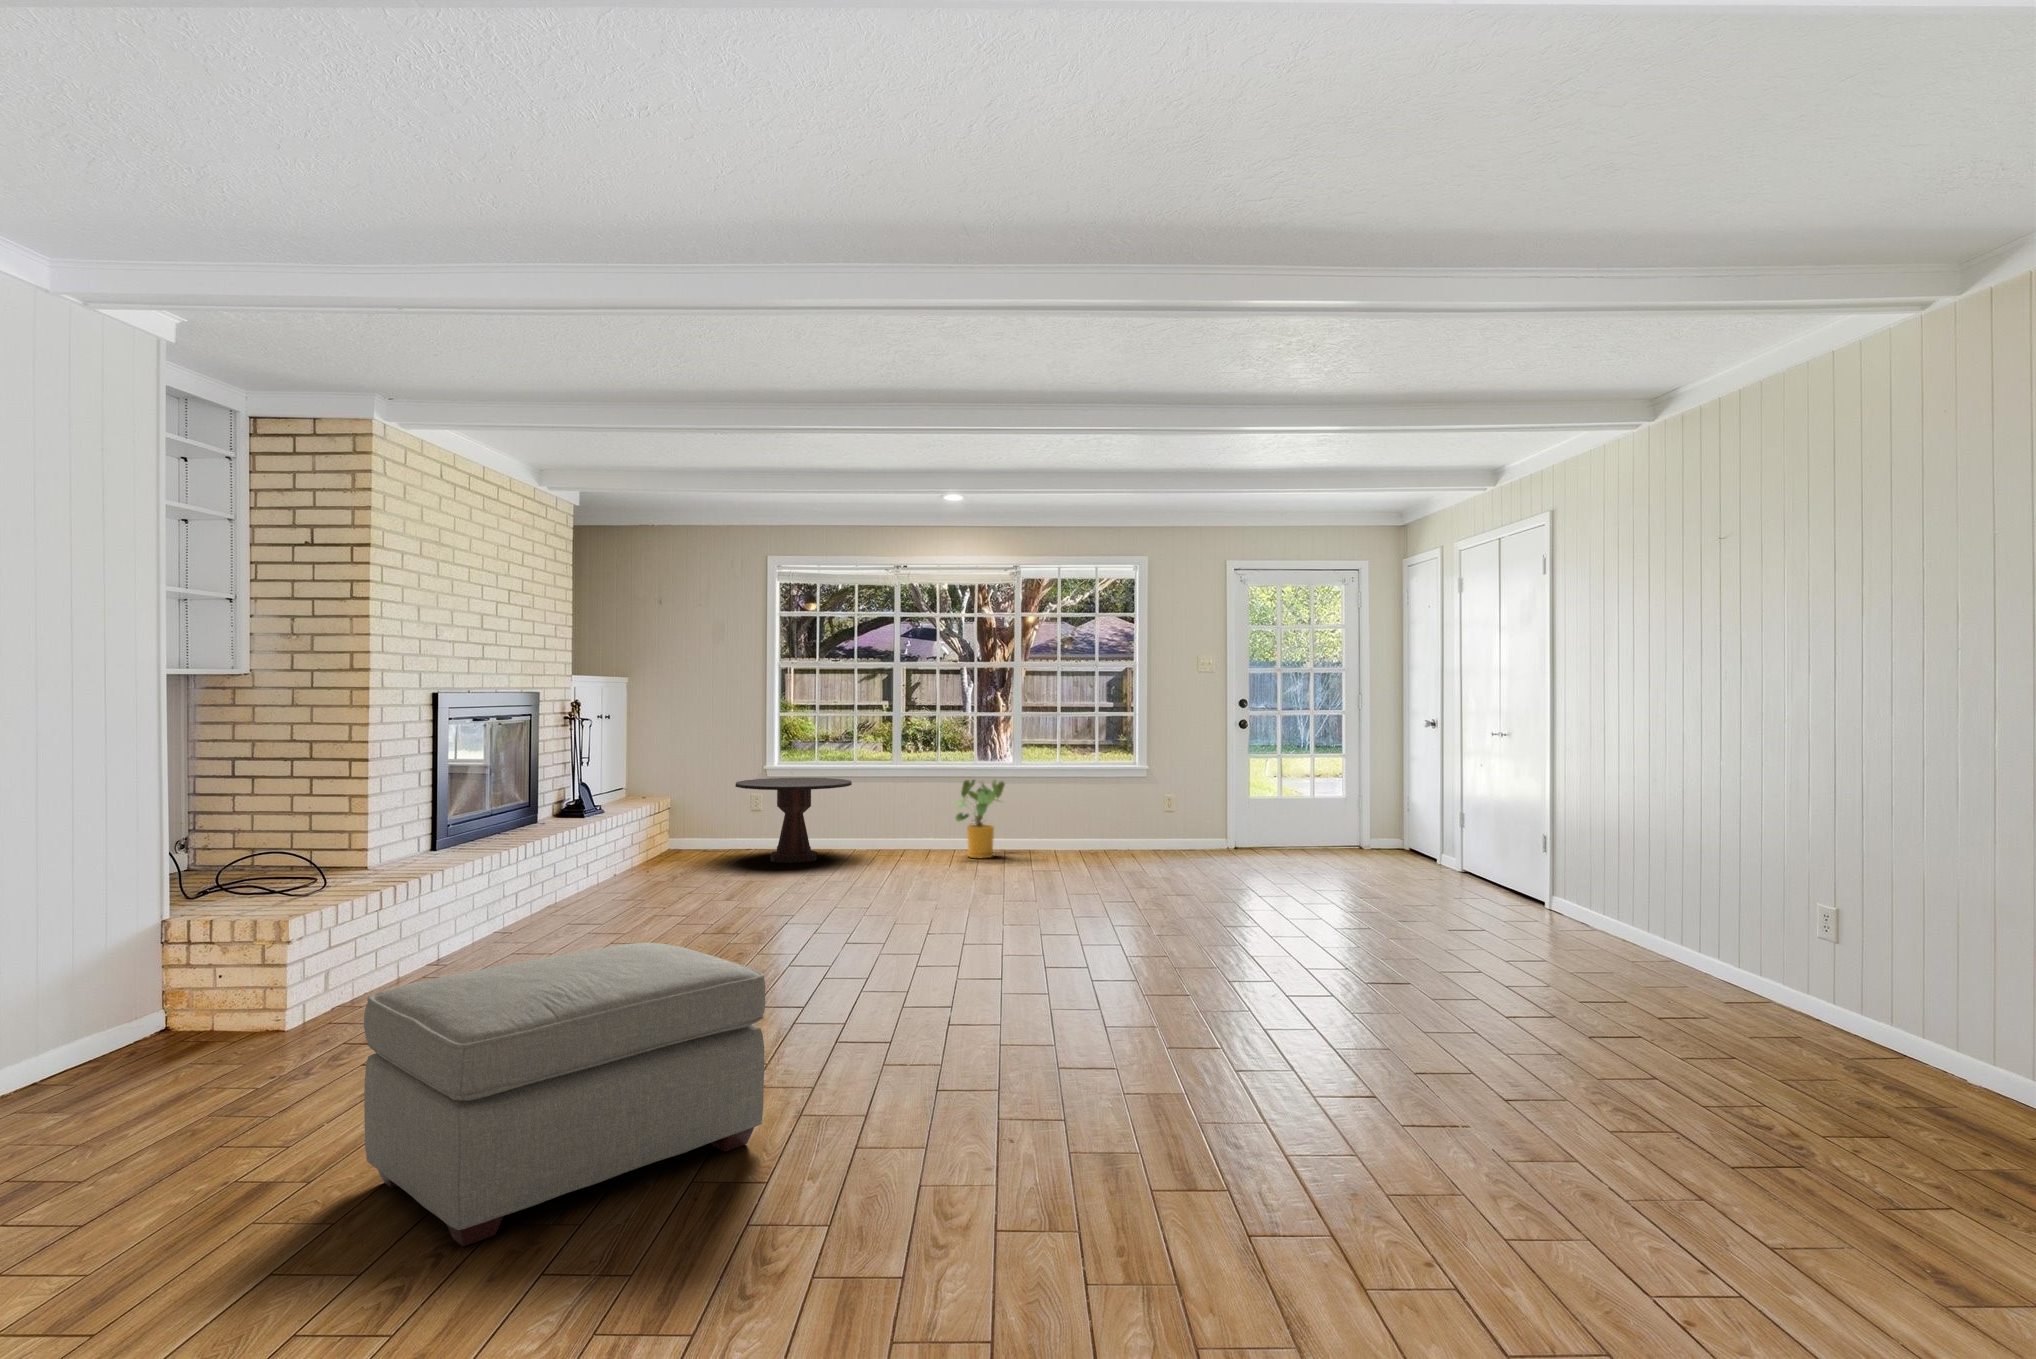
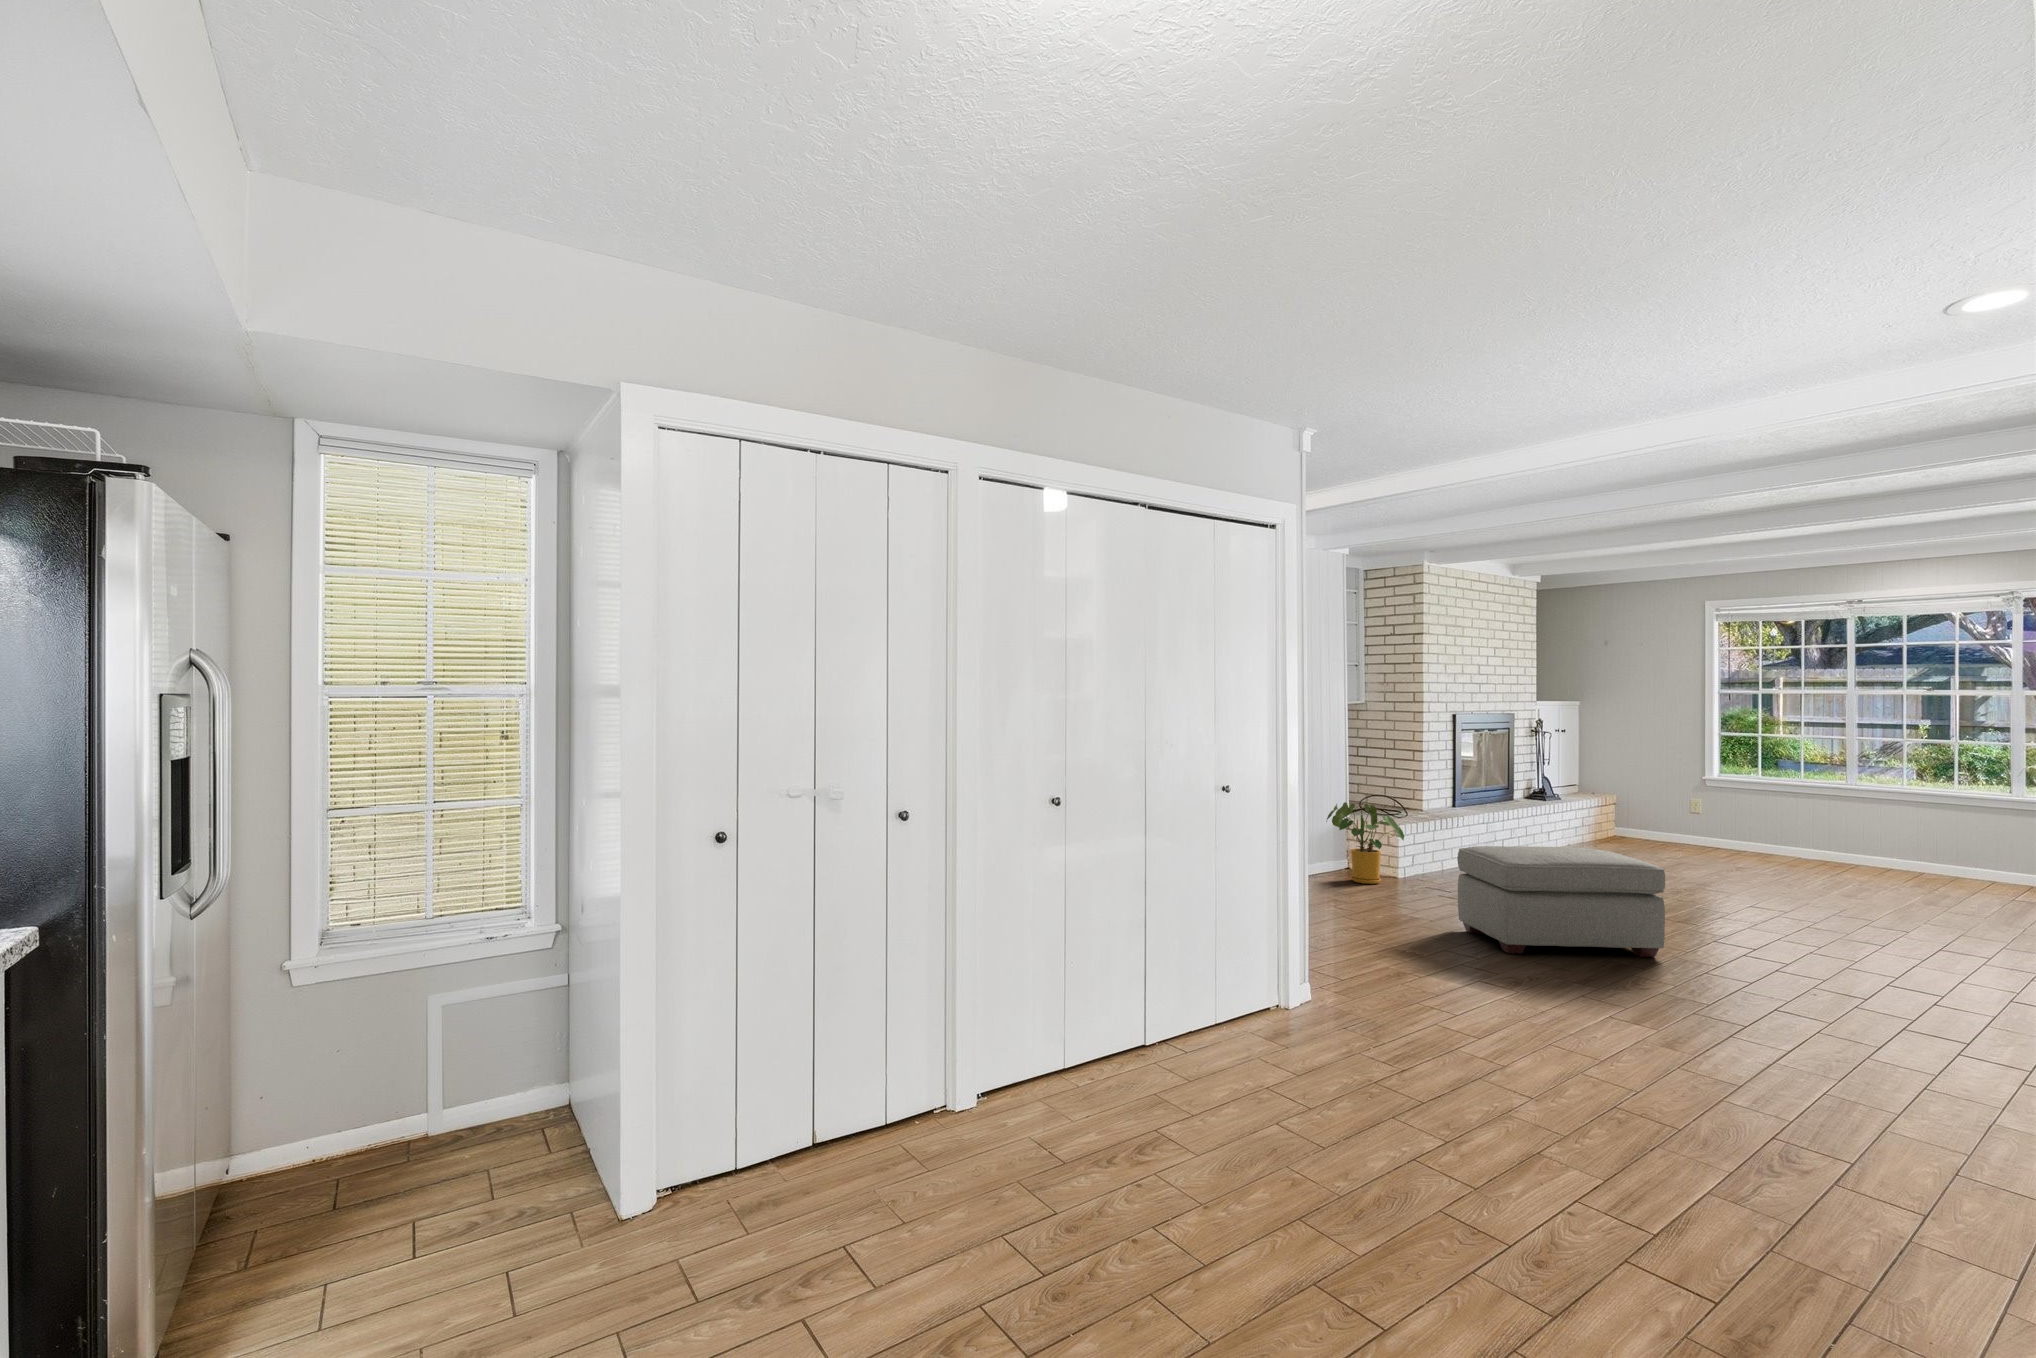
side table: present [735,778,852,863] -> none [1669,785,1781,852]
house plant: present [954,780,1005,858] -> present [1326,802,1404,884]

